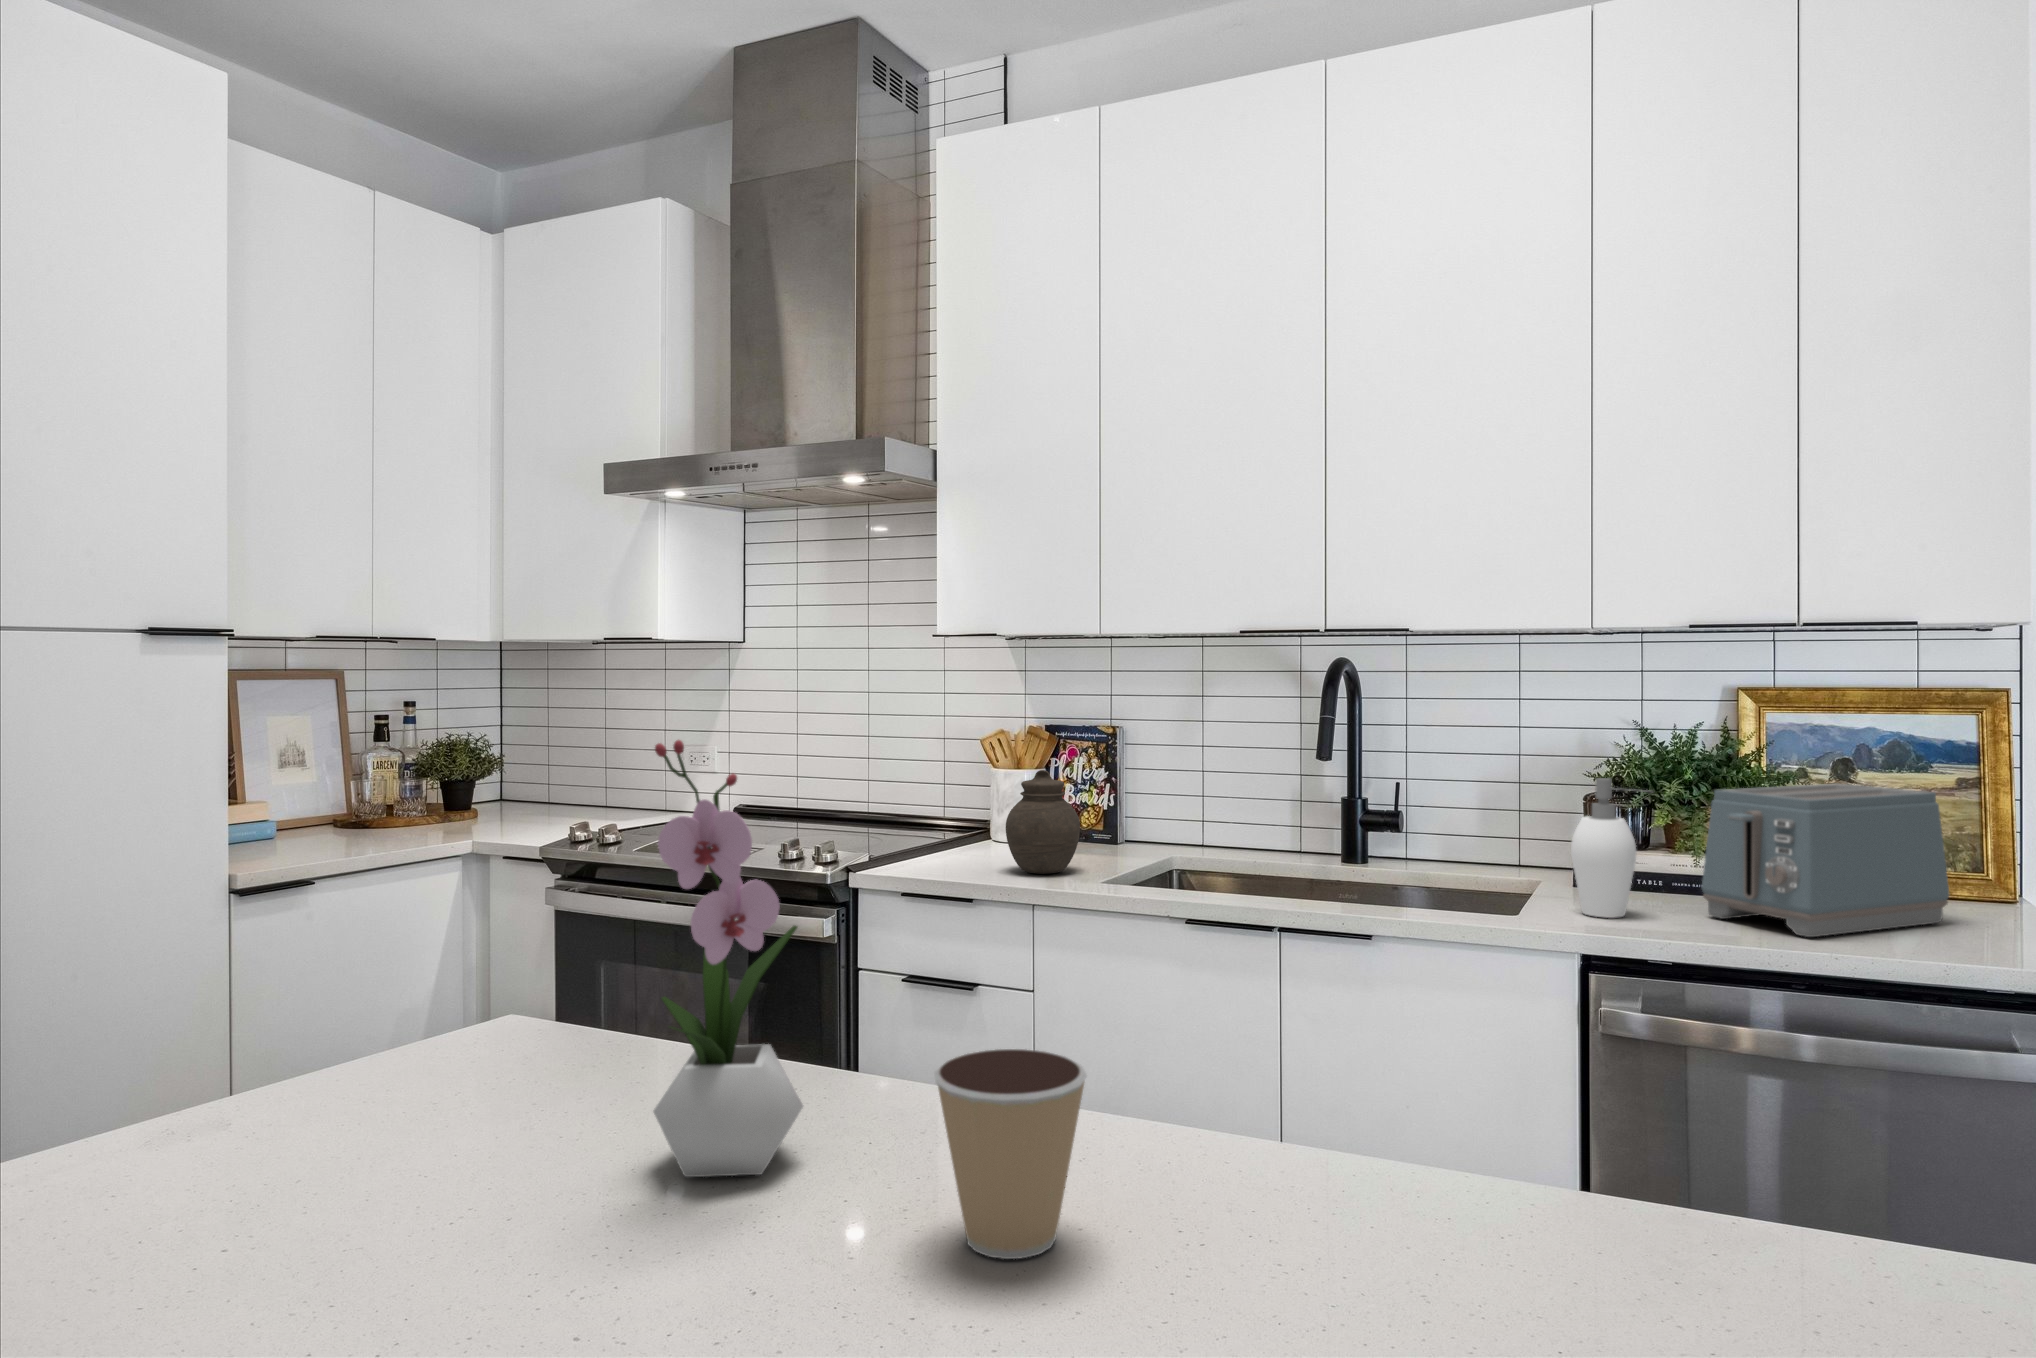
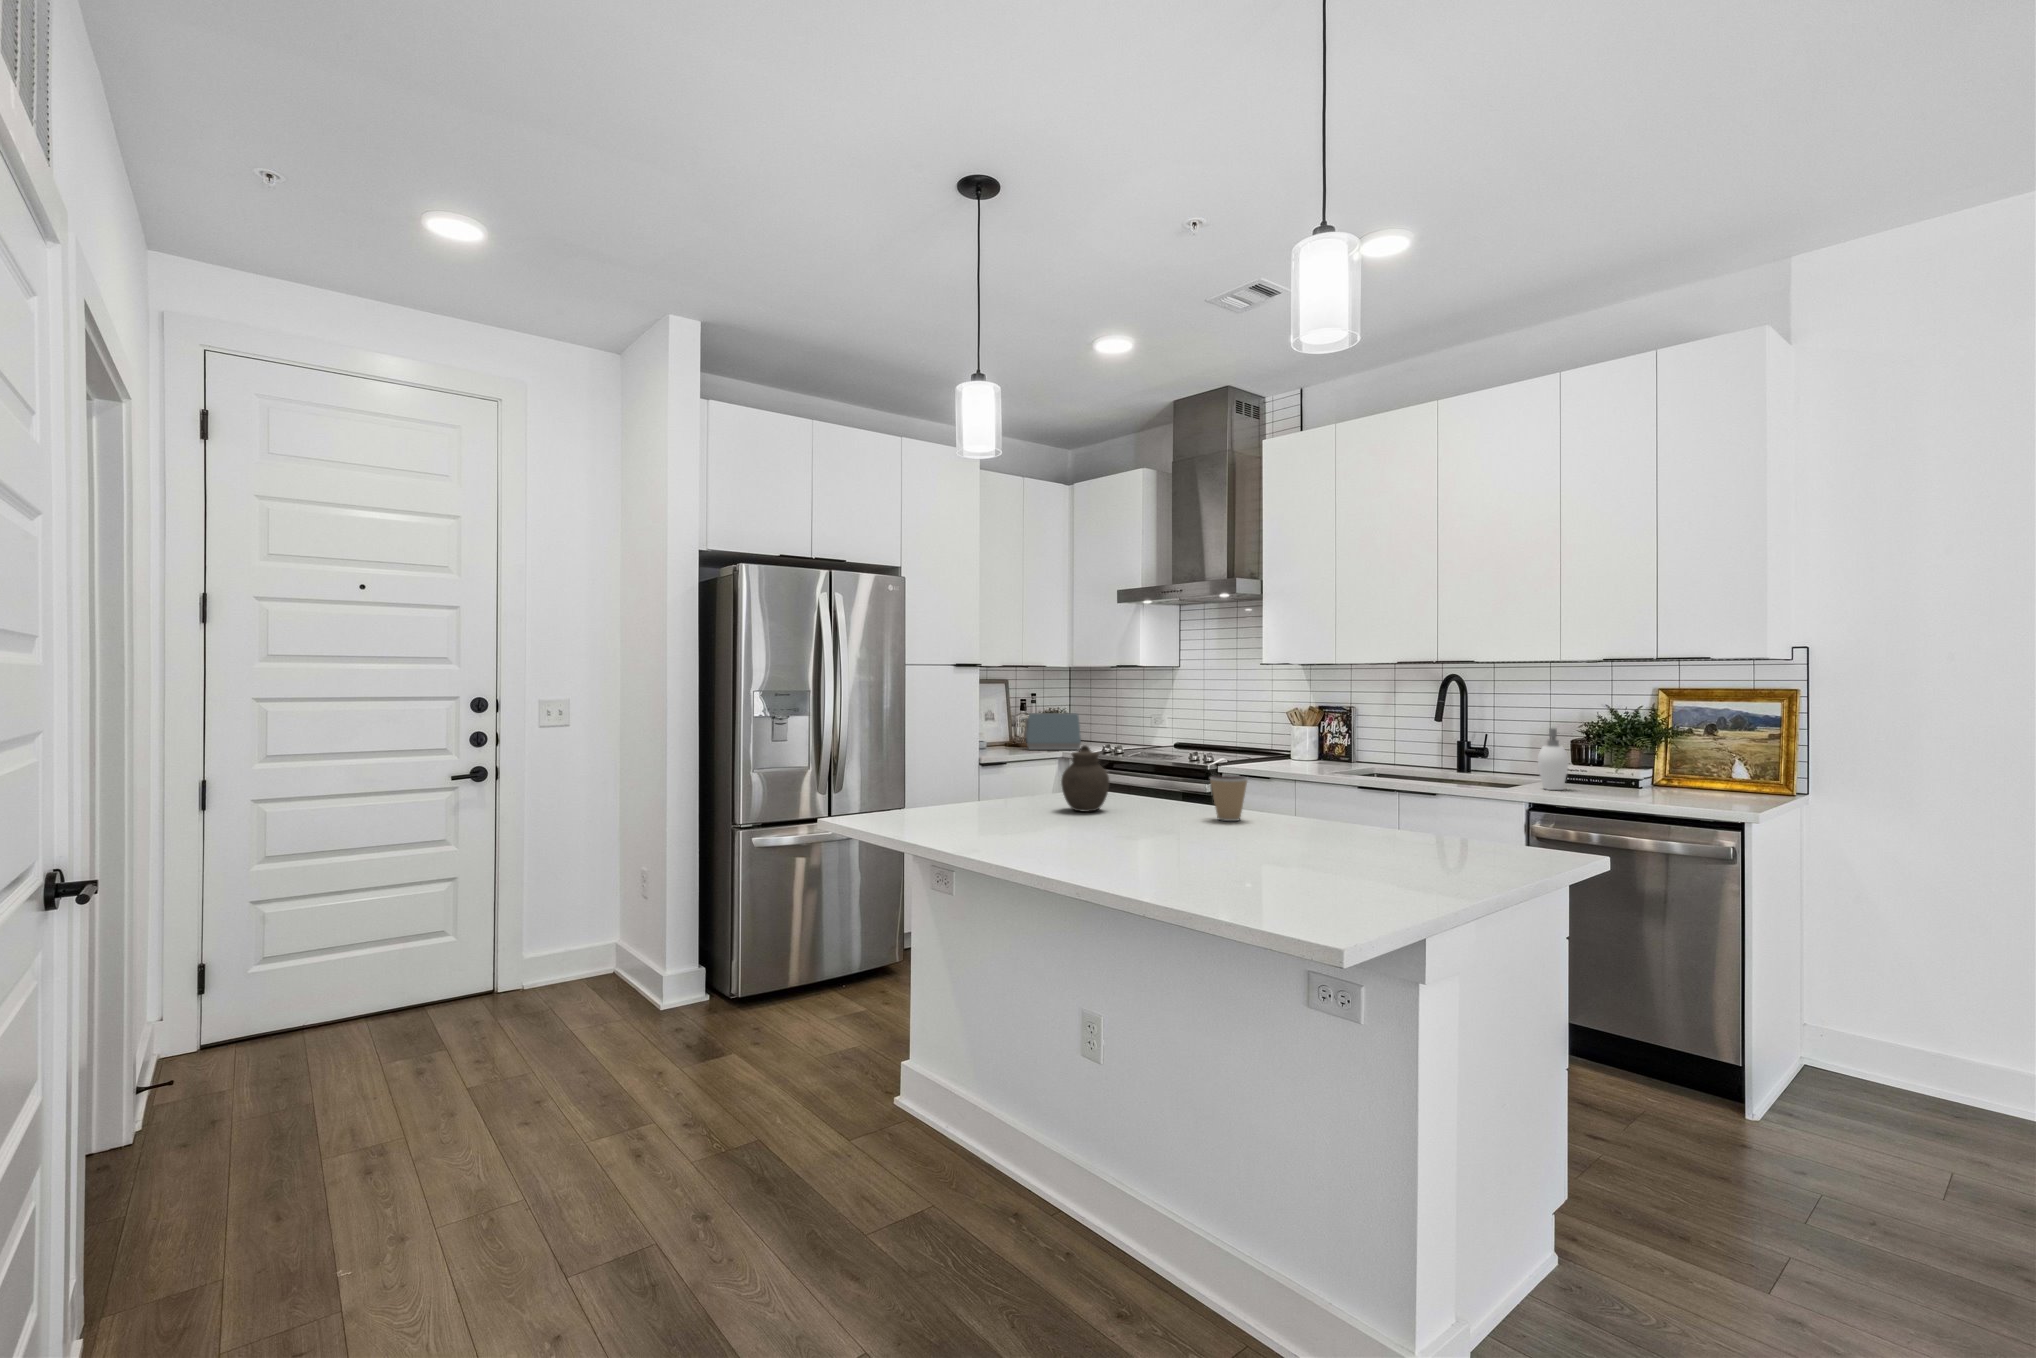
flower arrangement: present [653,740,803,1177] -> none [1142,696,1181,810]
jar: present [1006,770,1080,874] -> present [1061,745,1109,812]
toaster: present [1702,784,1949,937] -> present [1023,713,1081,750]

